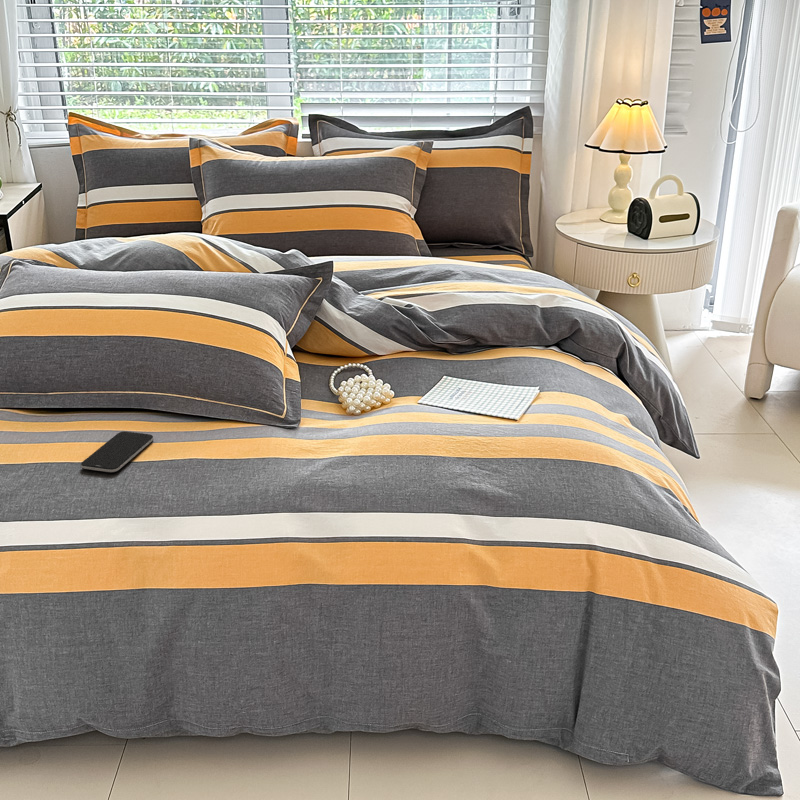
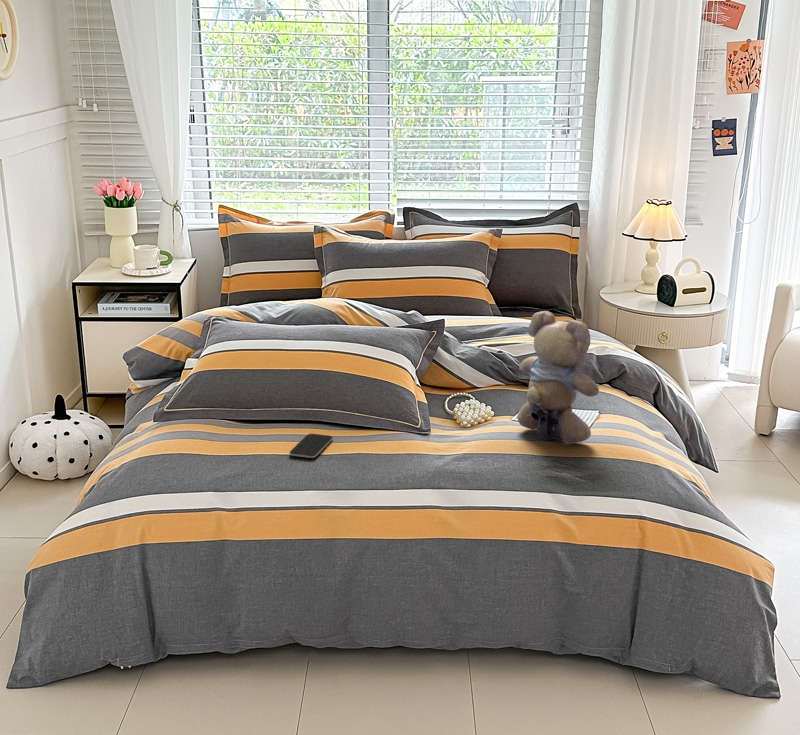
teddy bear: none [420,250,531,440] -> present [517,311,599,443]

